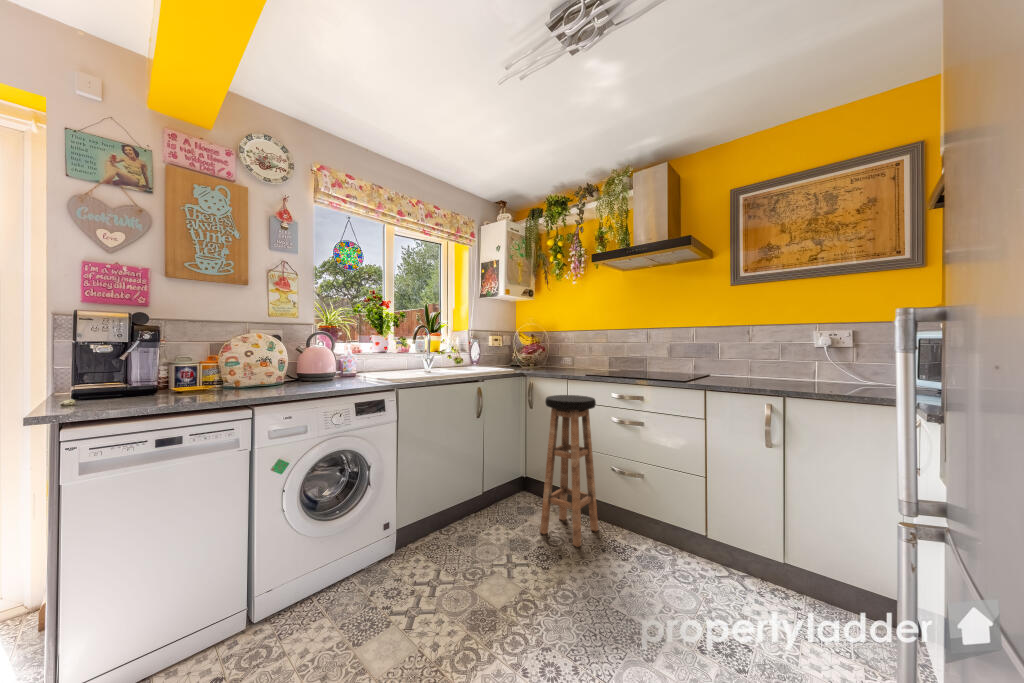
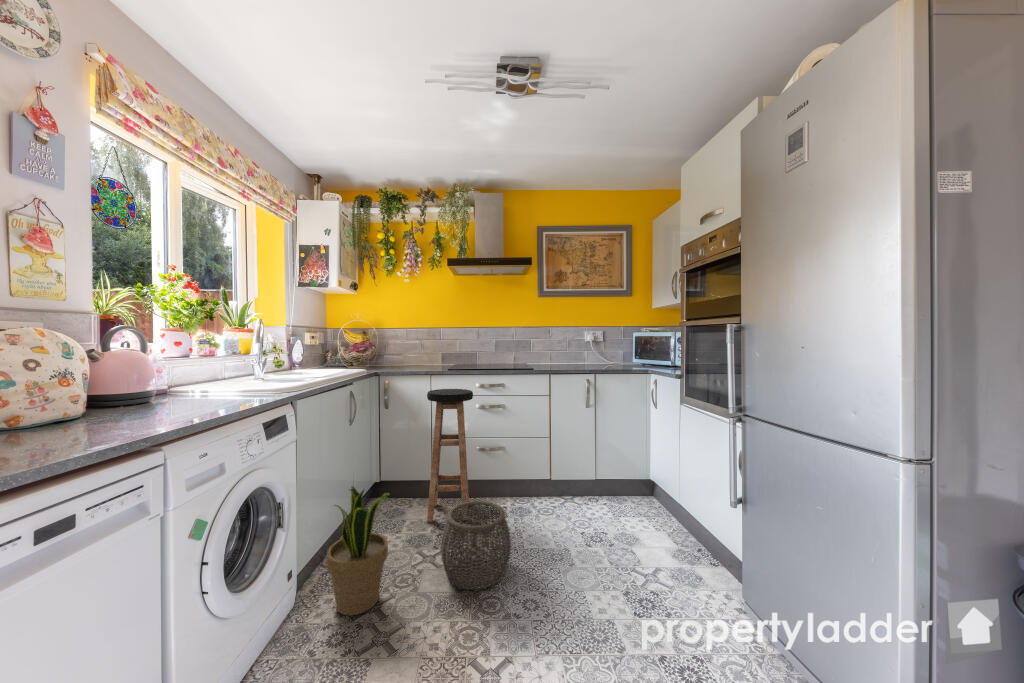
potted plant: none [402,471,462,586] -> present [327,486,390,616]
woven basket: none [492,521,573,626] -> present [440,501,511,591]

